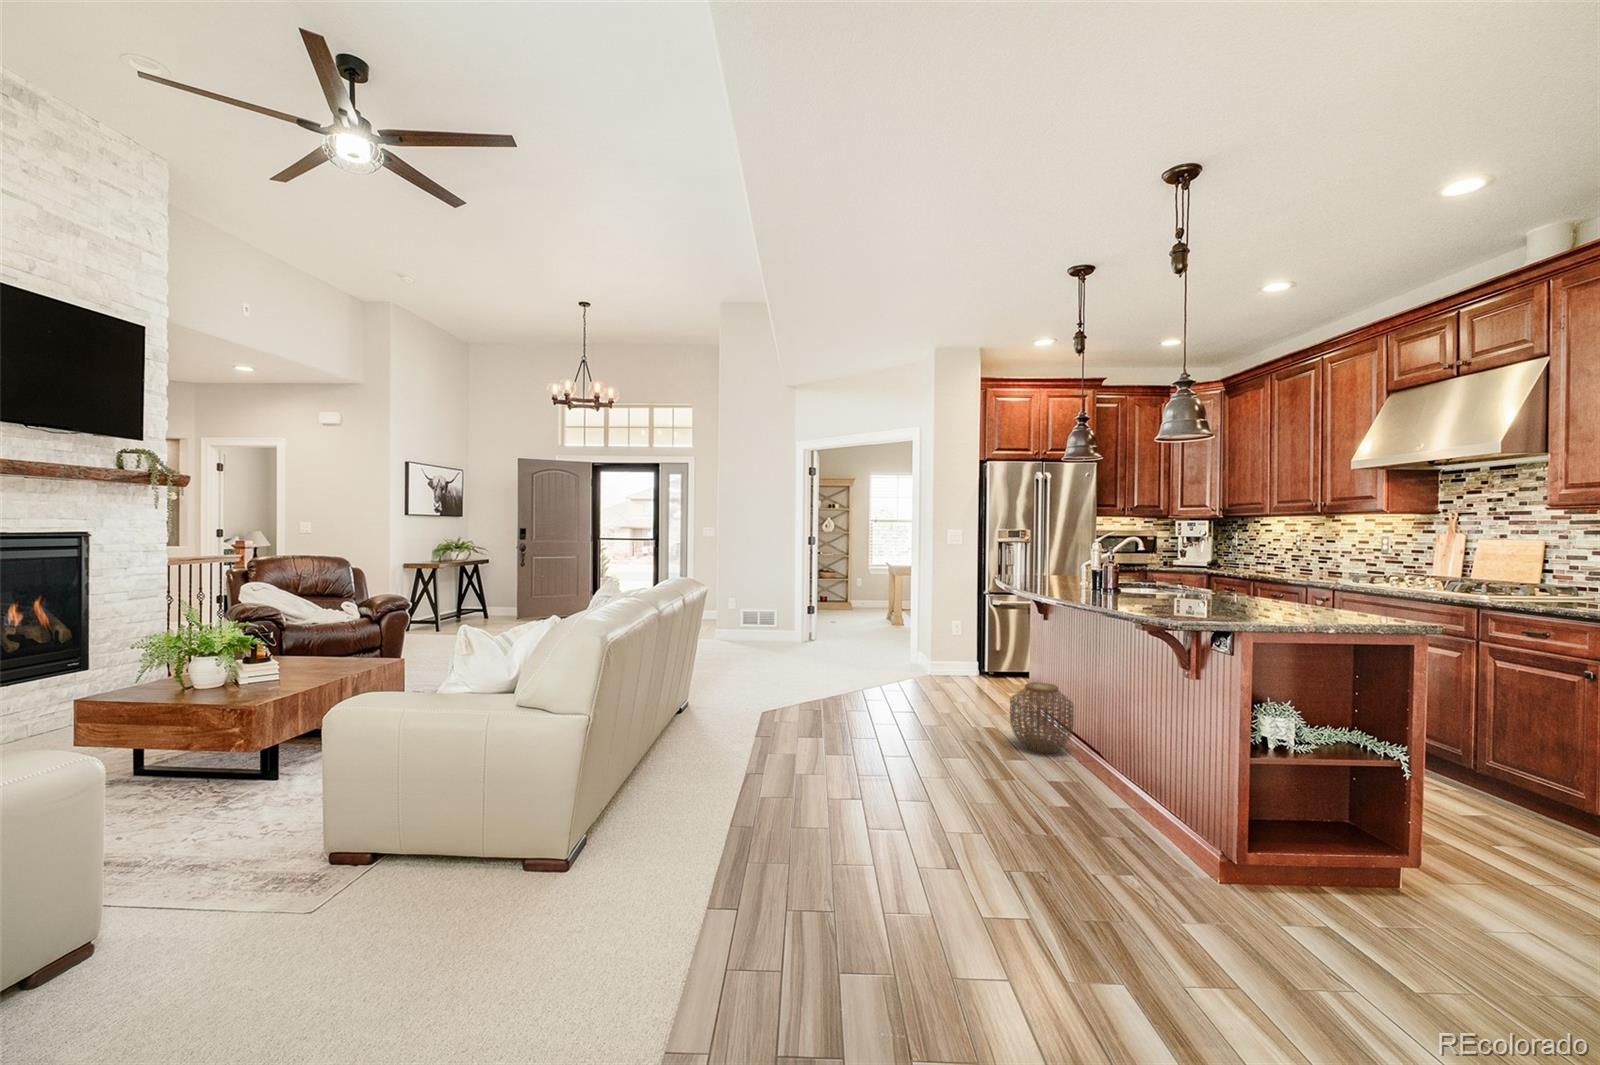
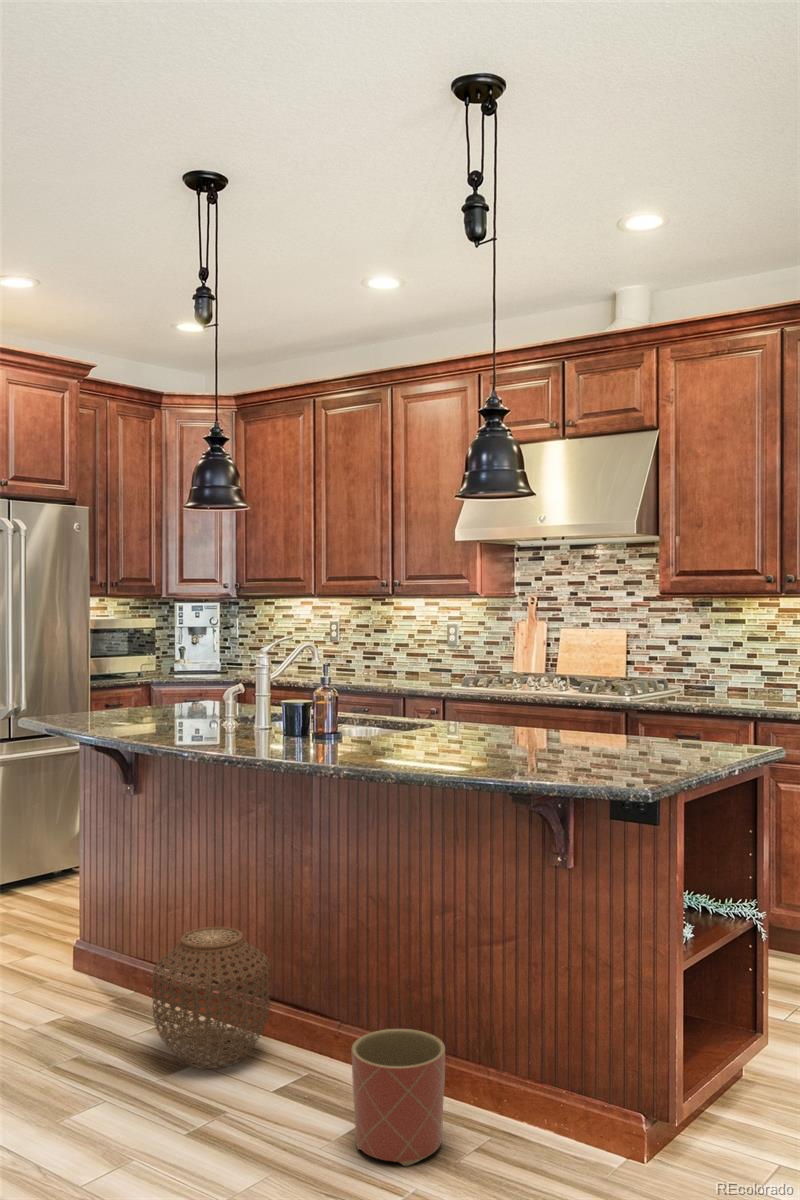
planter: none [1049,740,1103,806] -> present [351,1029,445,1166]

